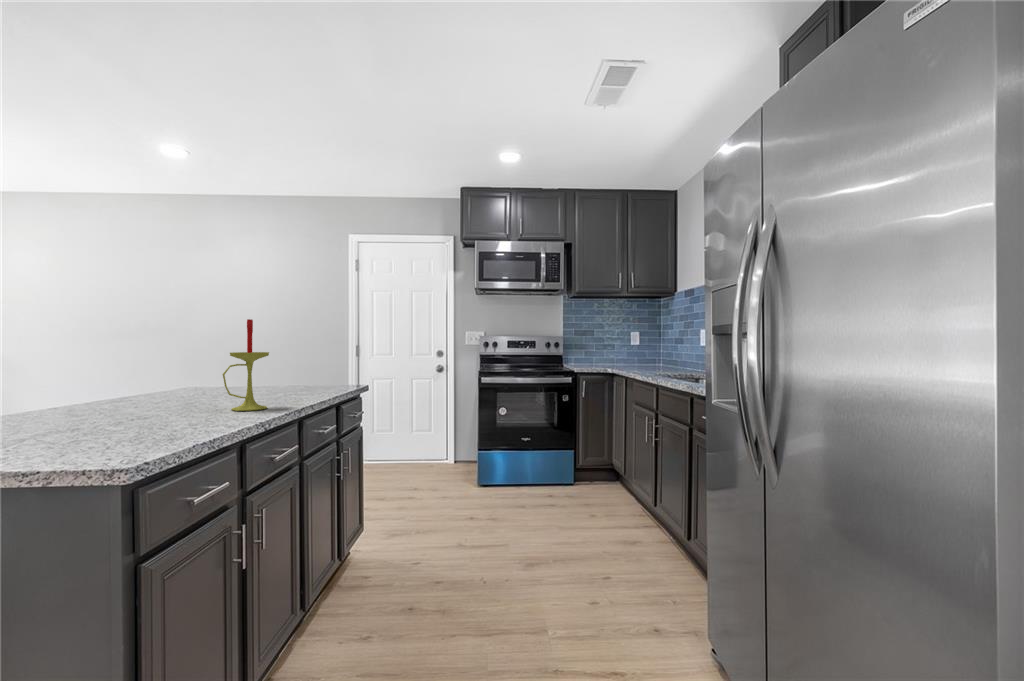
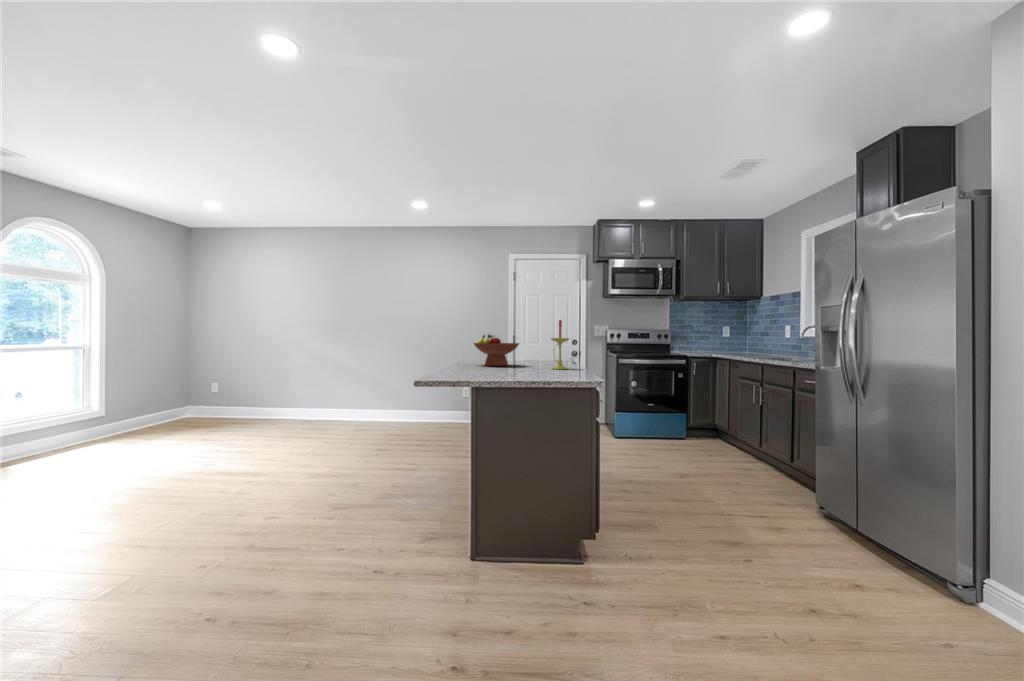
fruit bowl: none [105,346,209,404] -> present [474,334,519,366]

